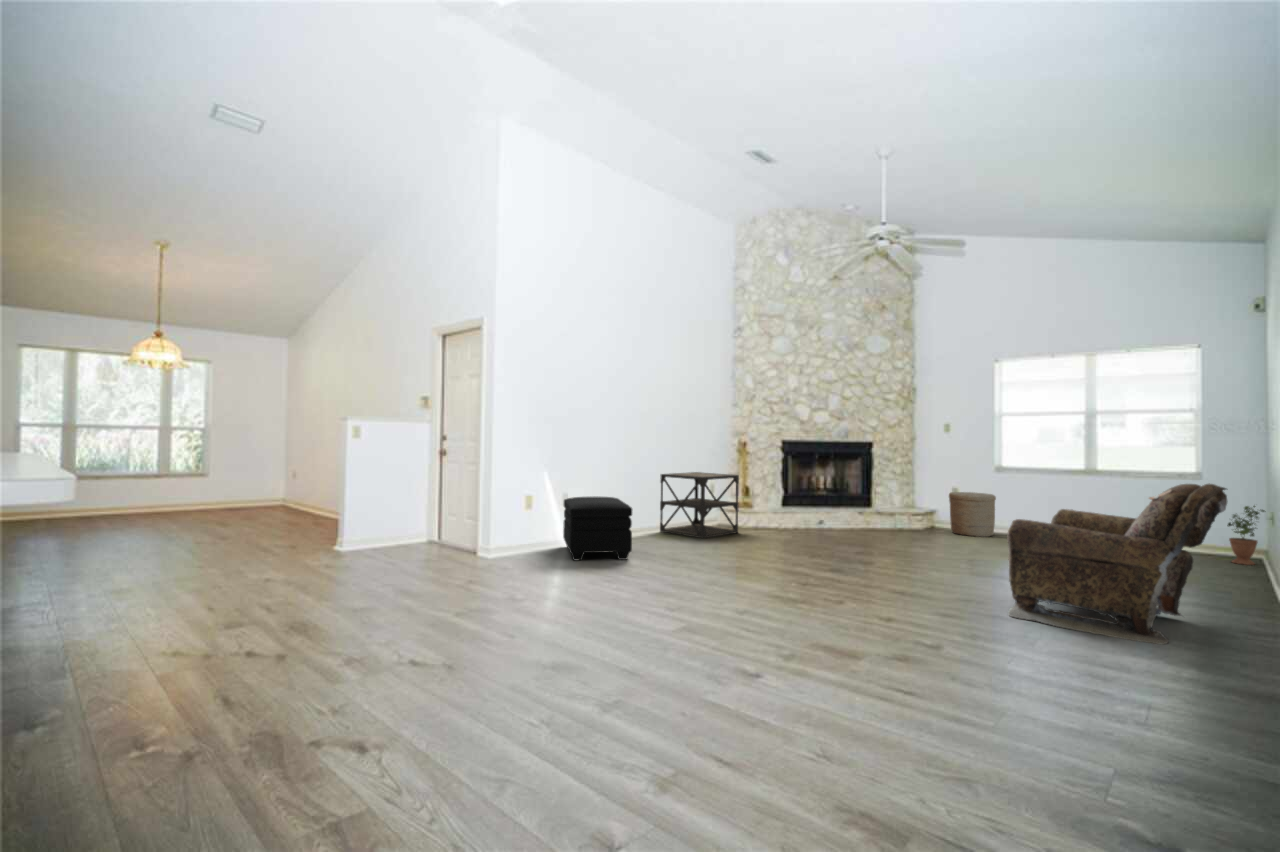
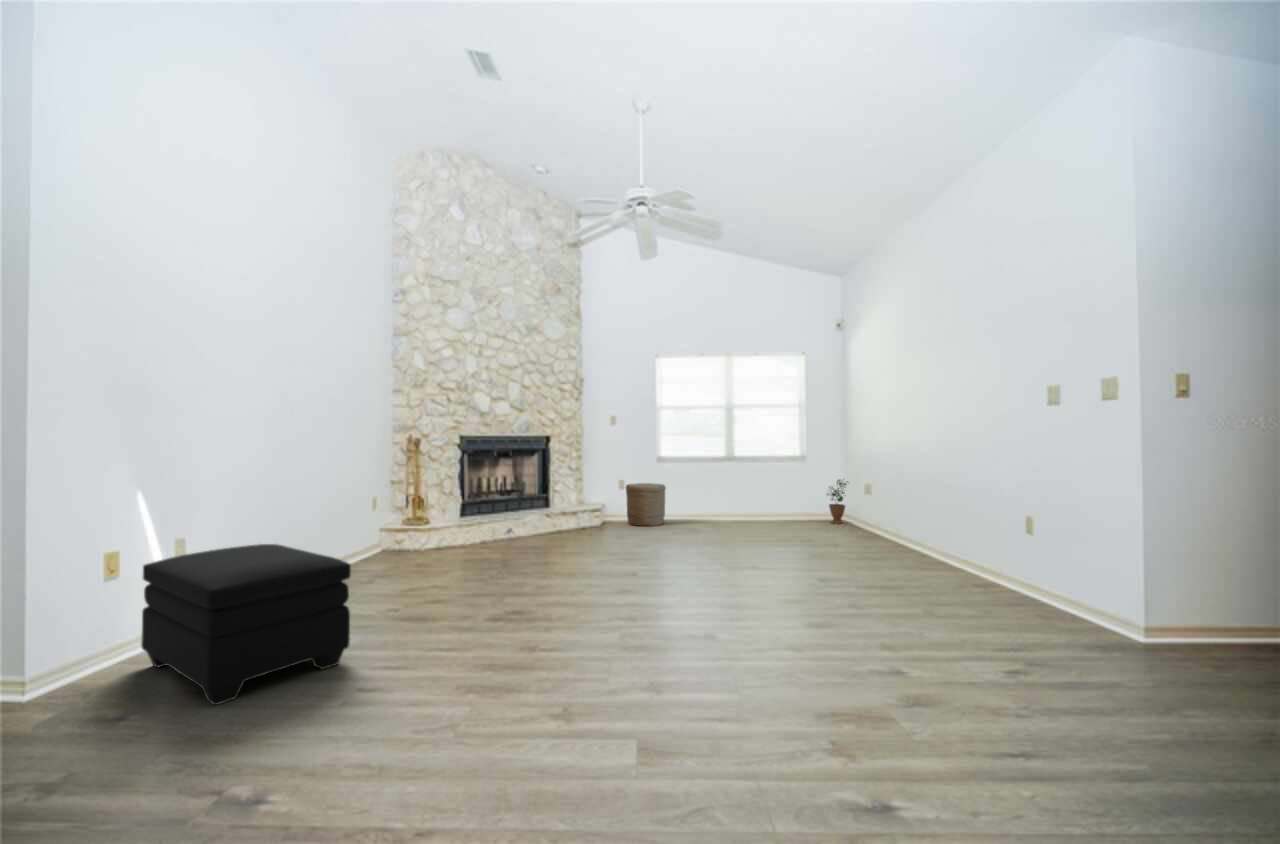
side table: present [660,472,739,538] -> none [311,483,433,583]
armchair: present [1008,484,1227,644] -> none [864,464,1073,626]

